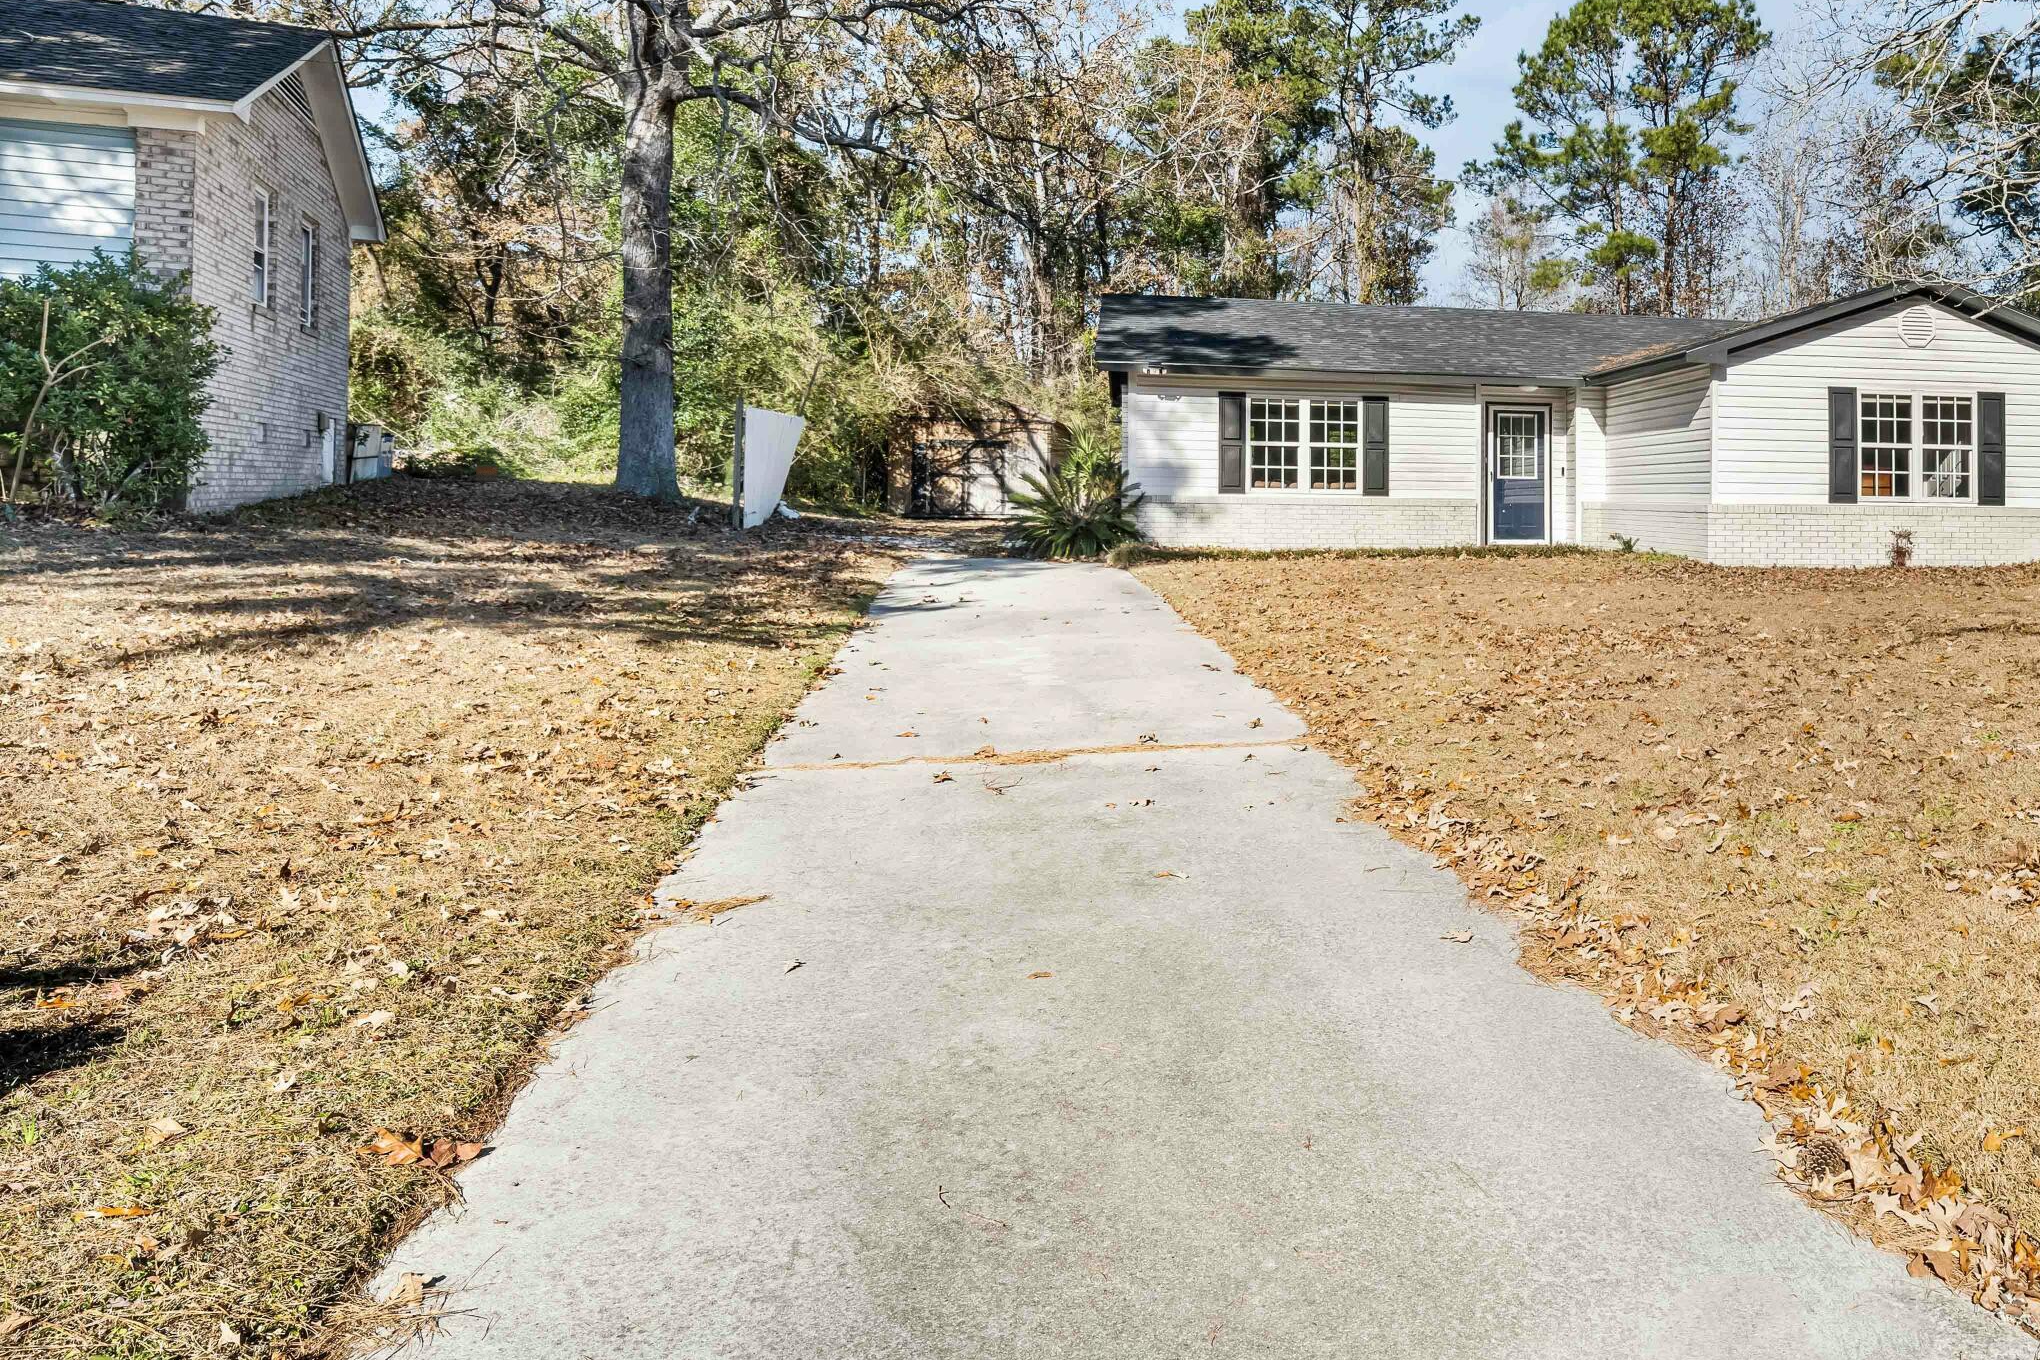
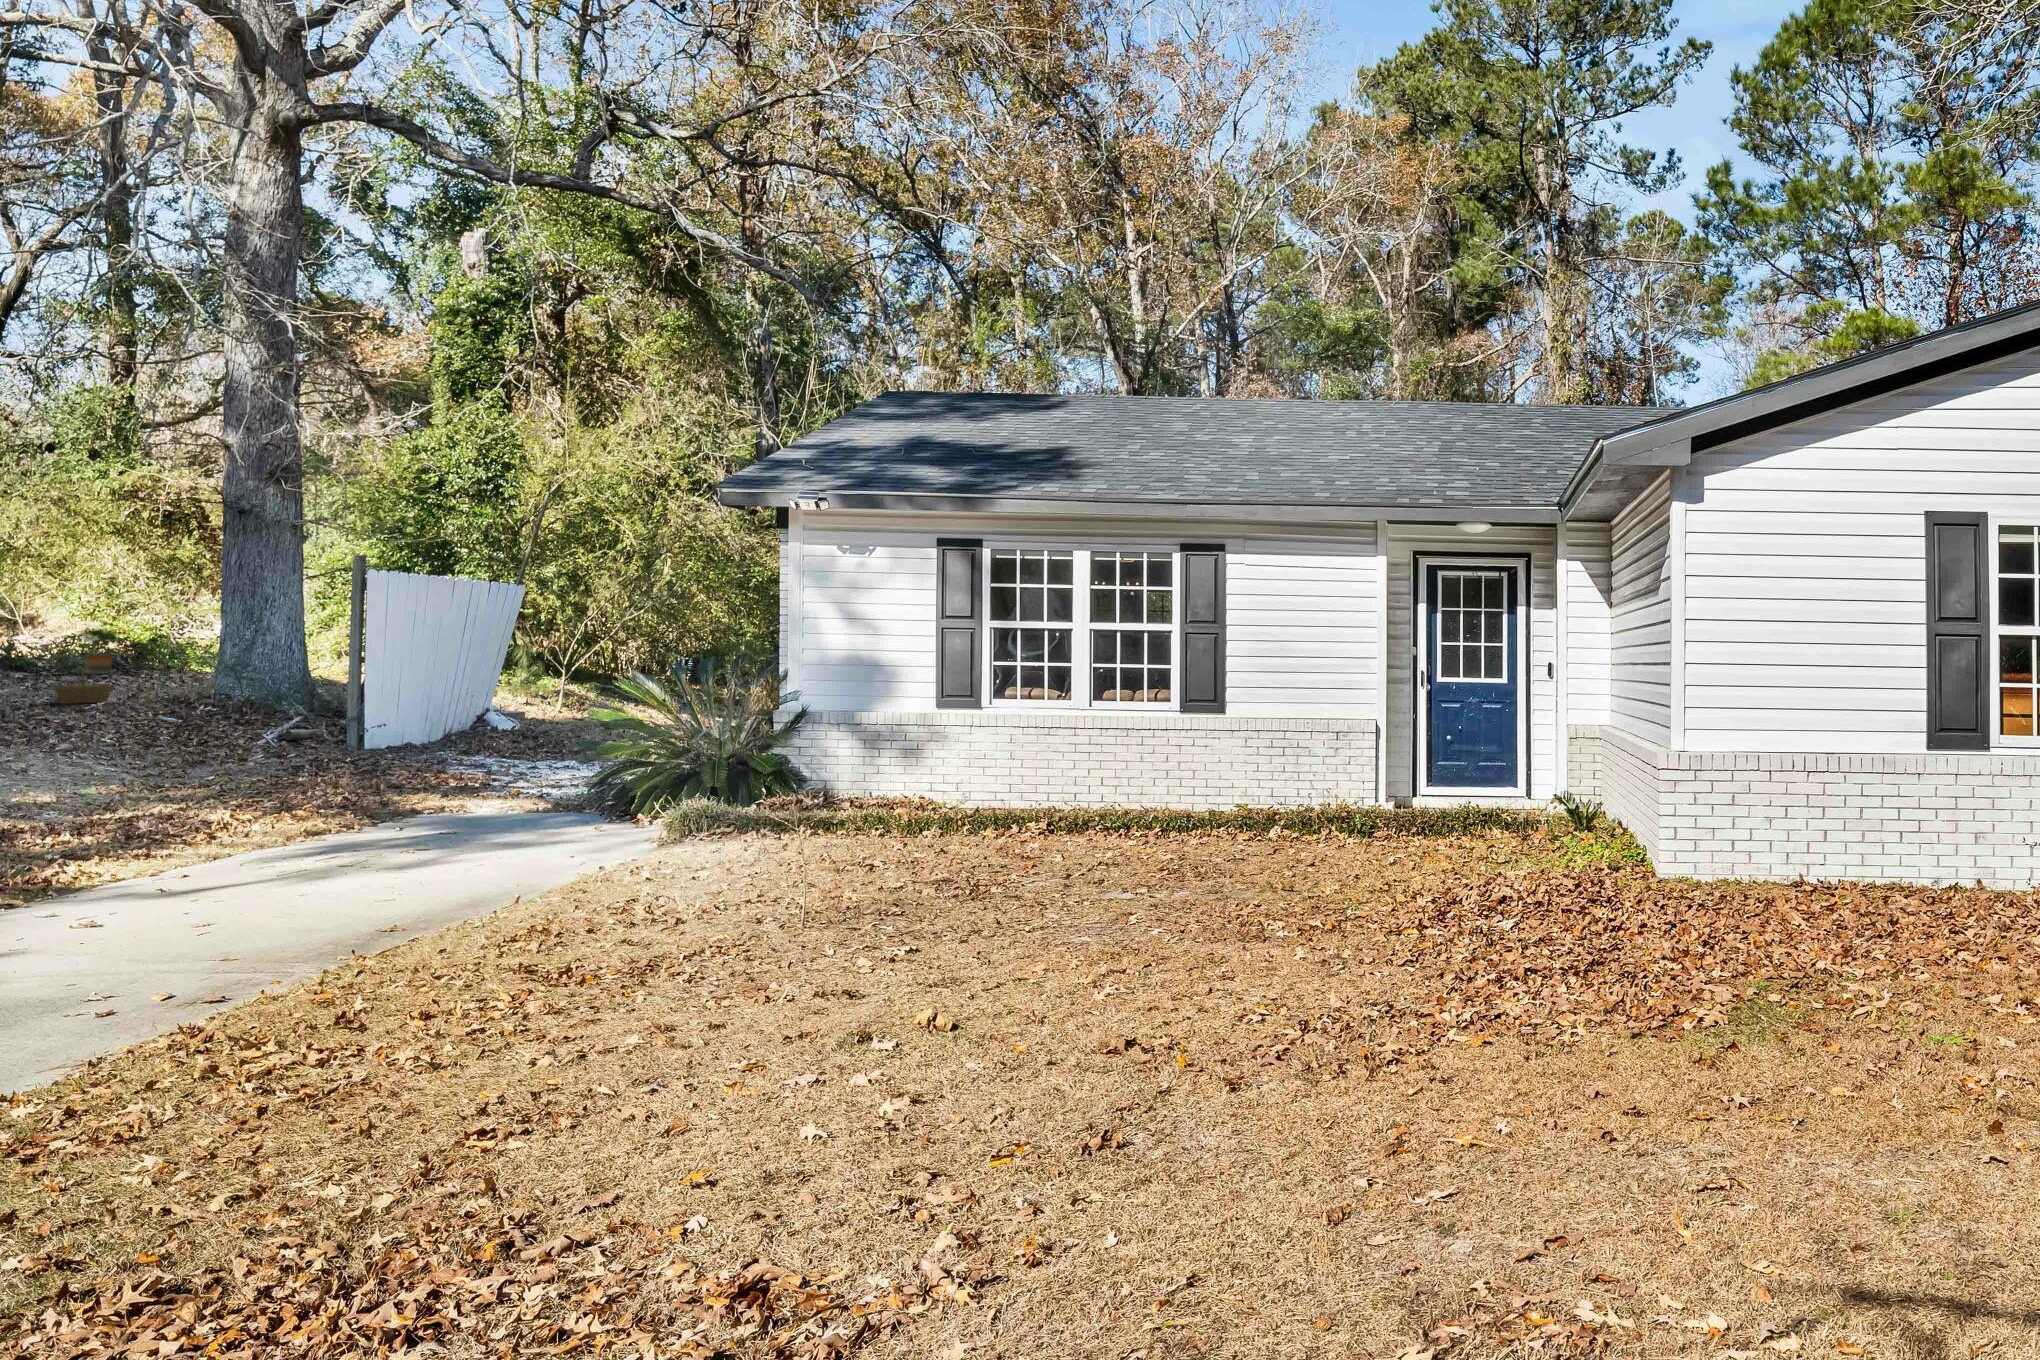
basket: none [564,474,605,498] -> present [54,670,112,704]

